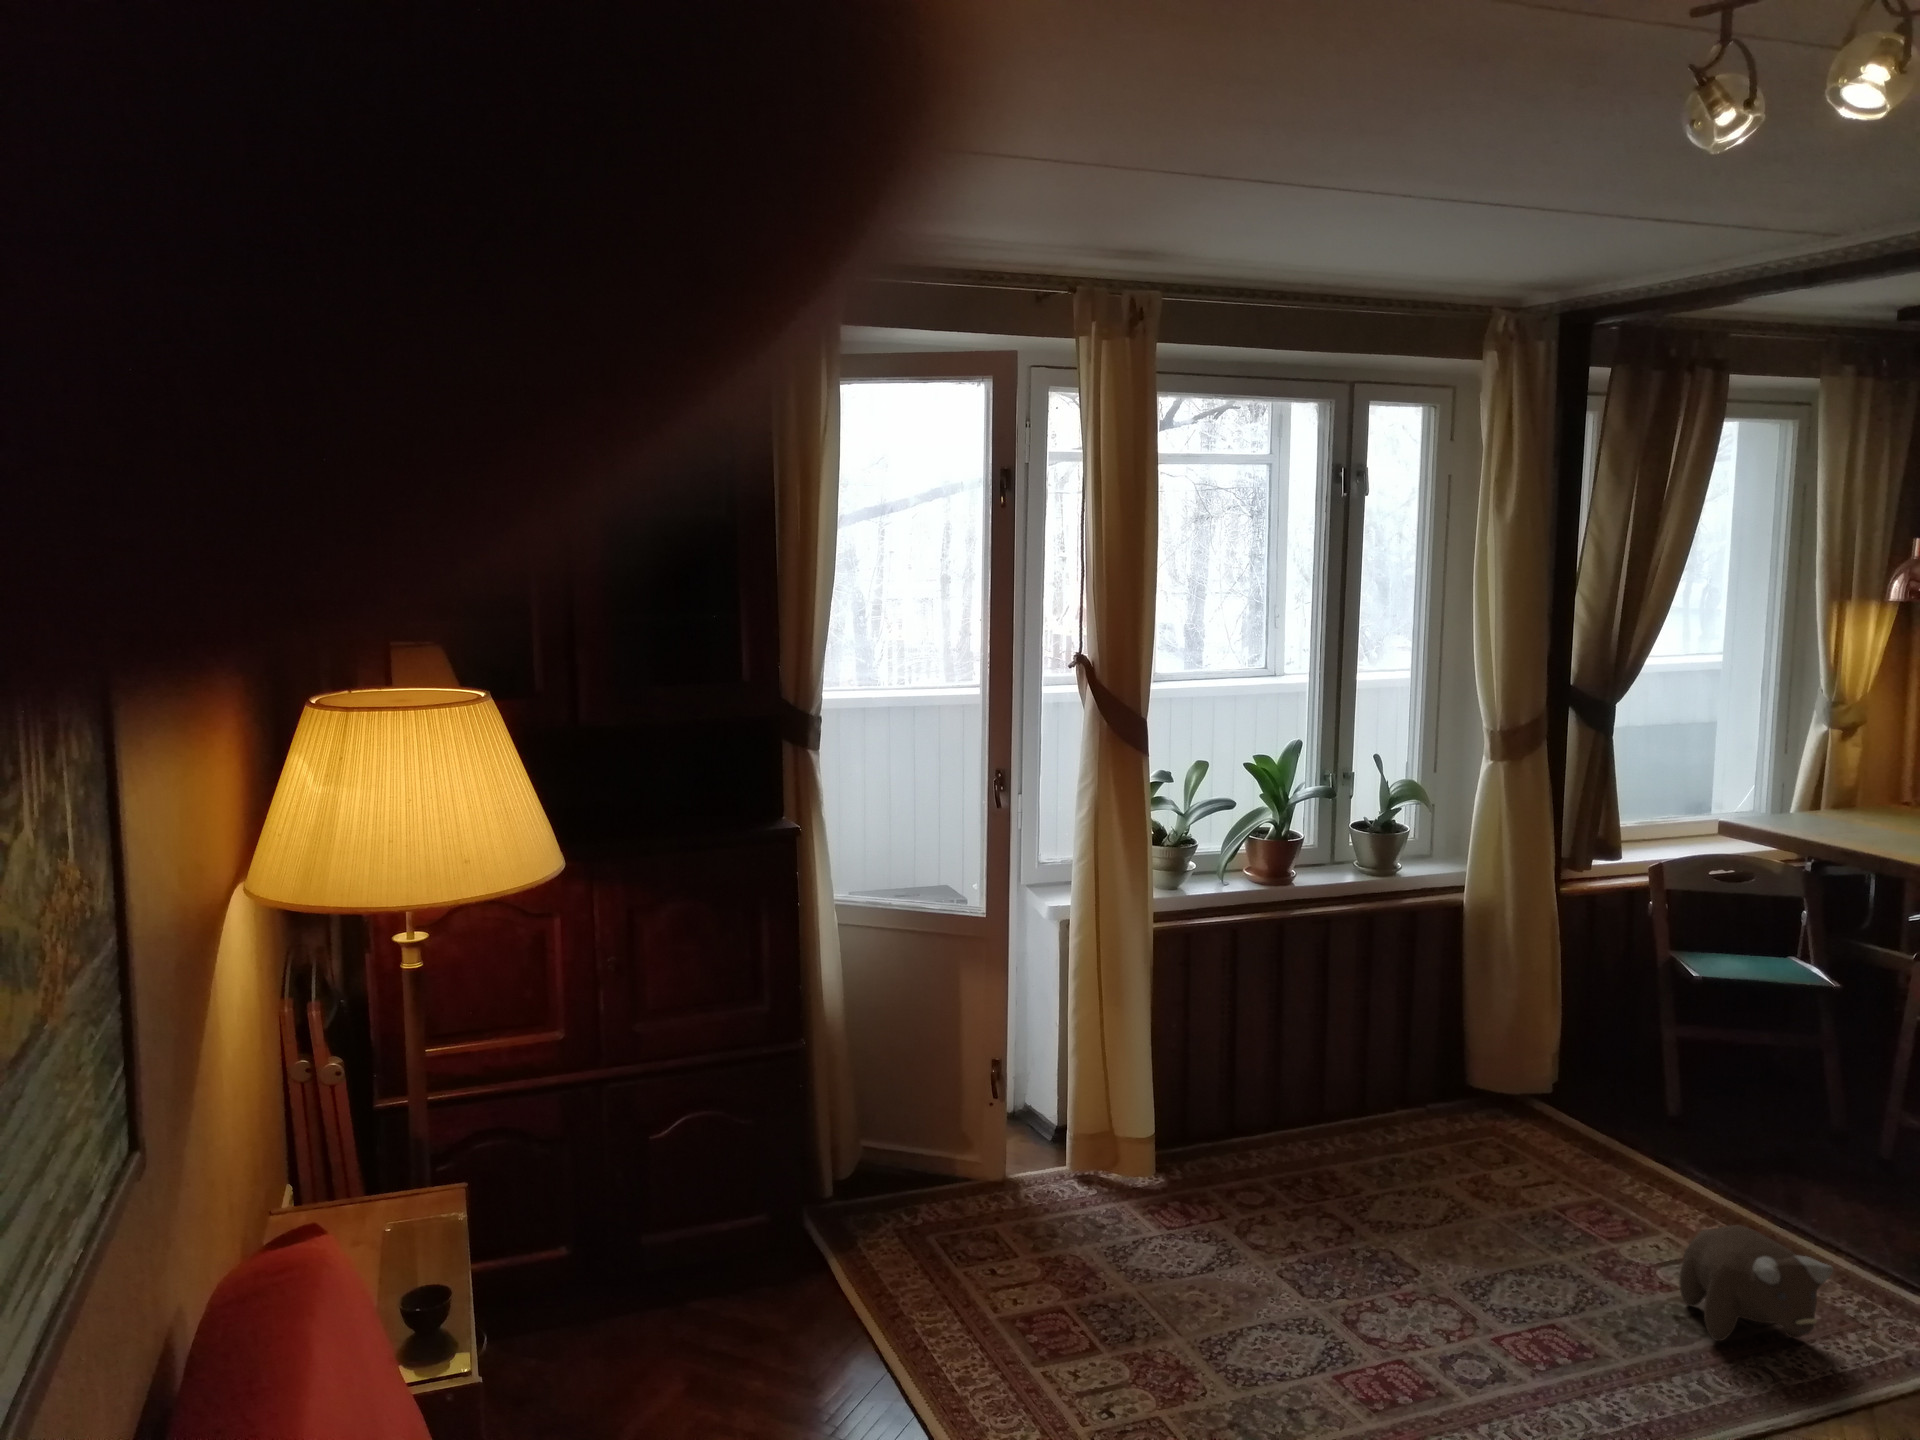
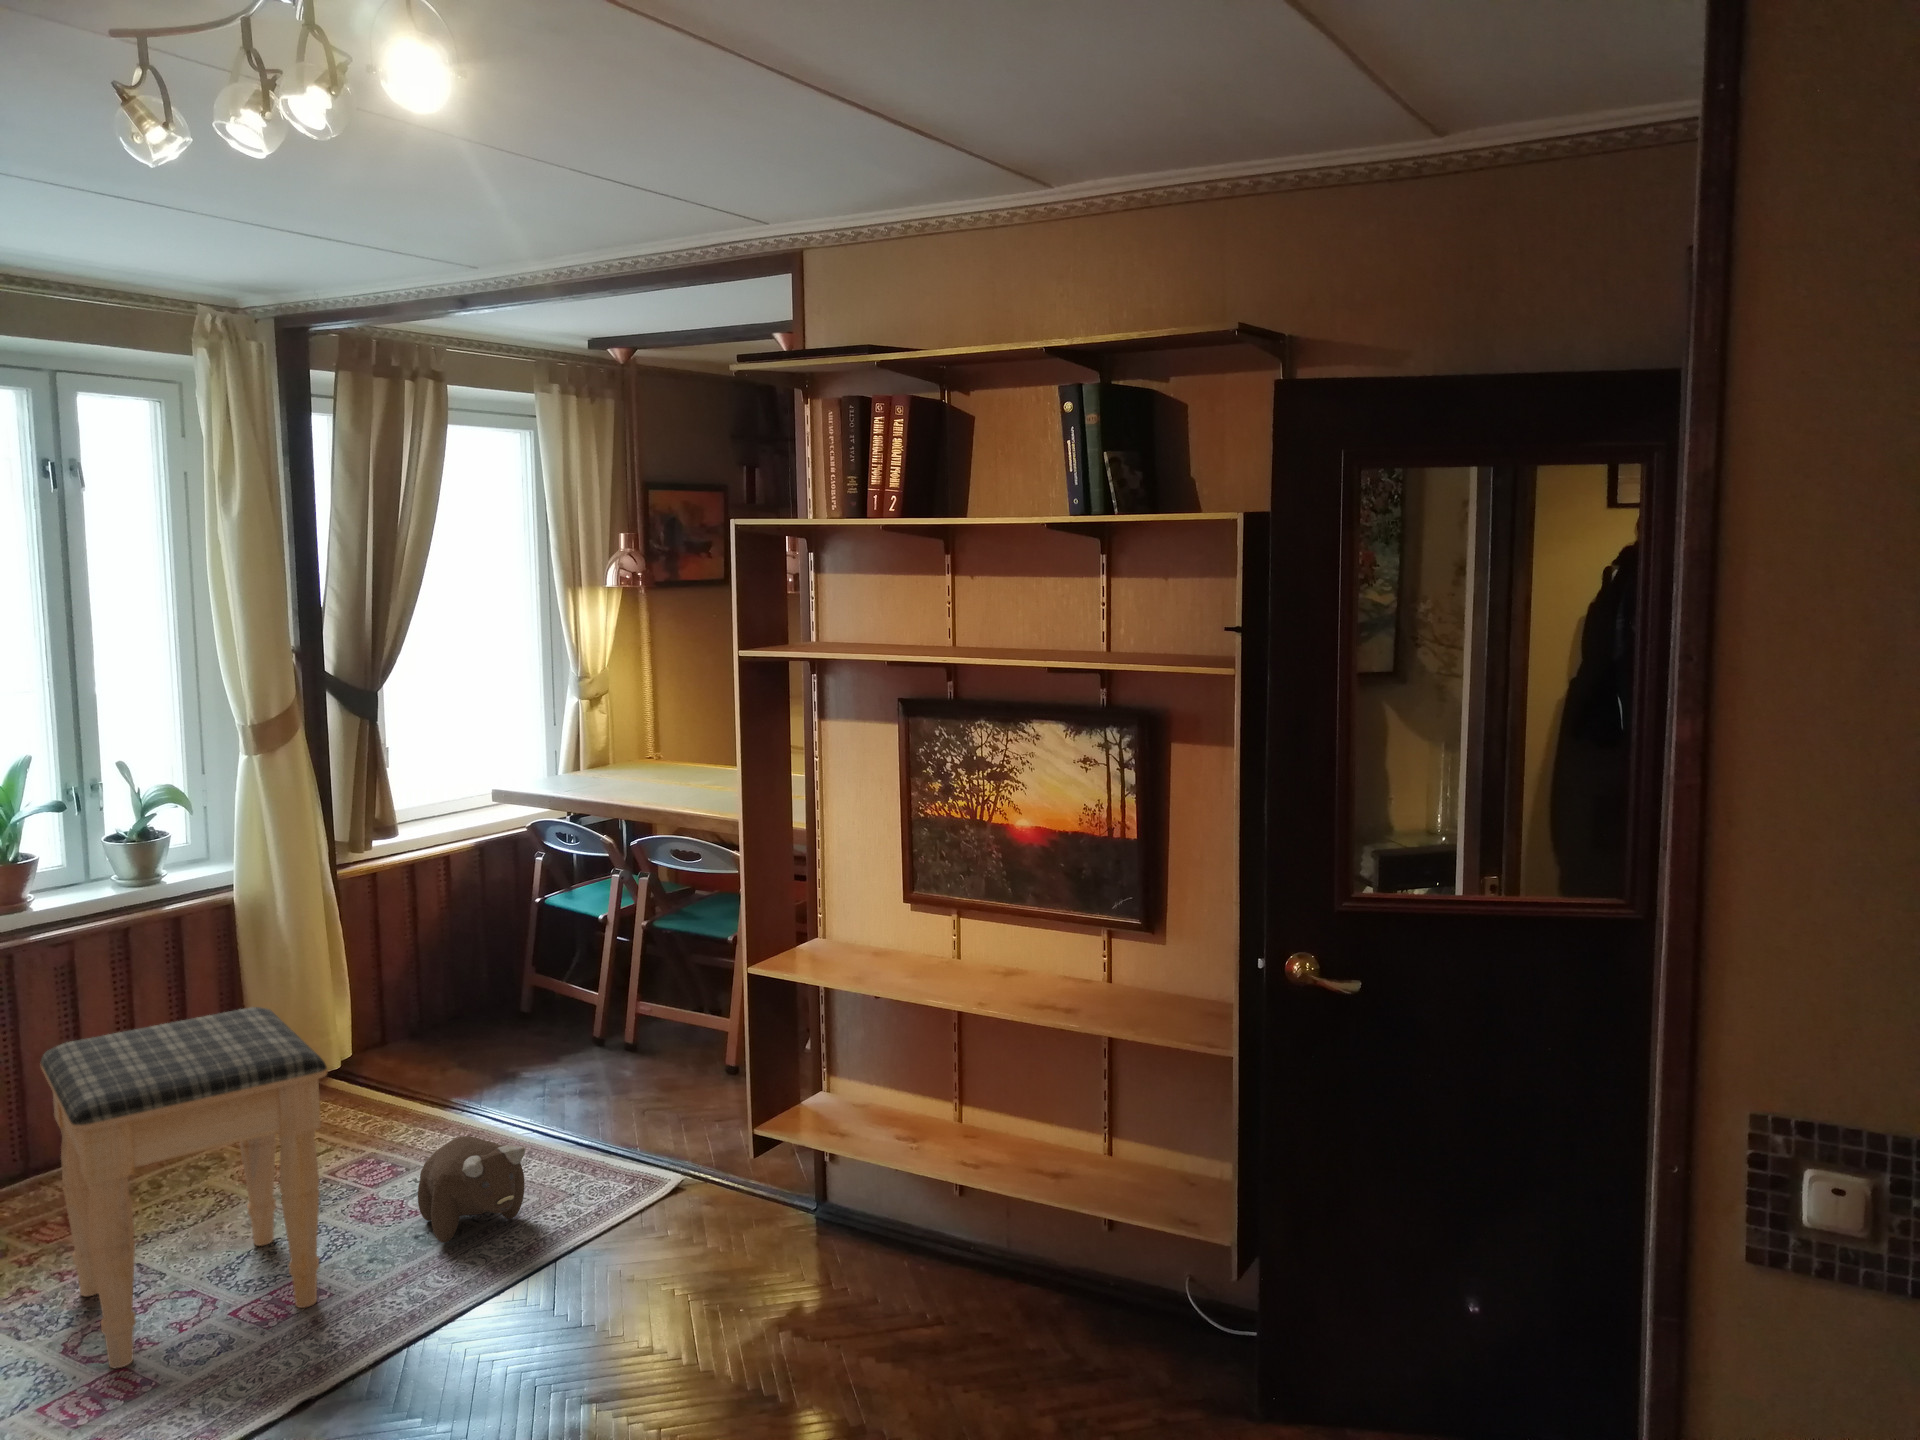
footstool: none [1337,1026,1627,1363] -> present [41,1007,327,1368]

